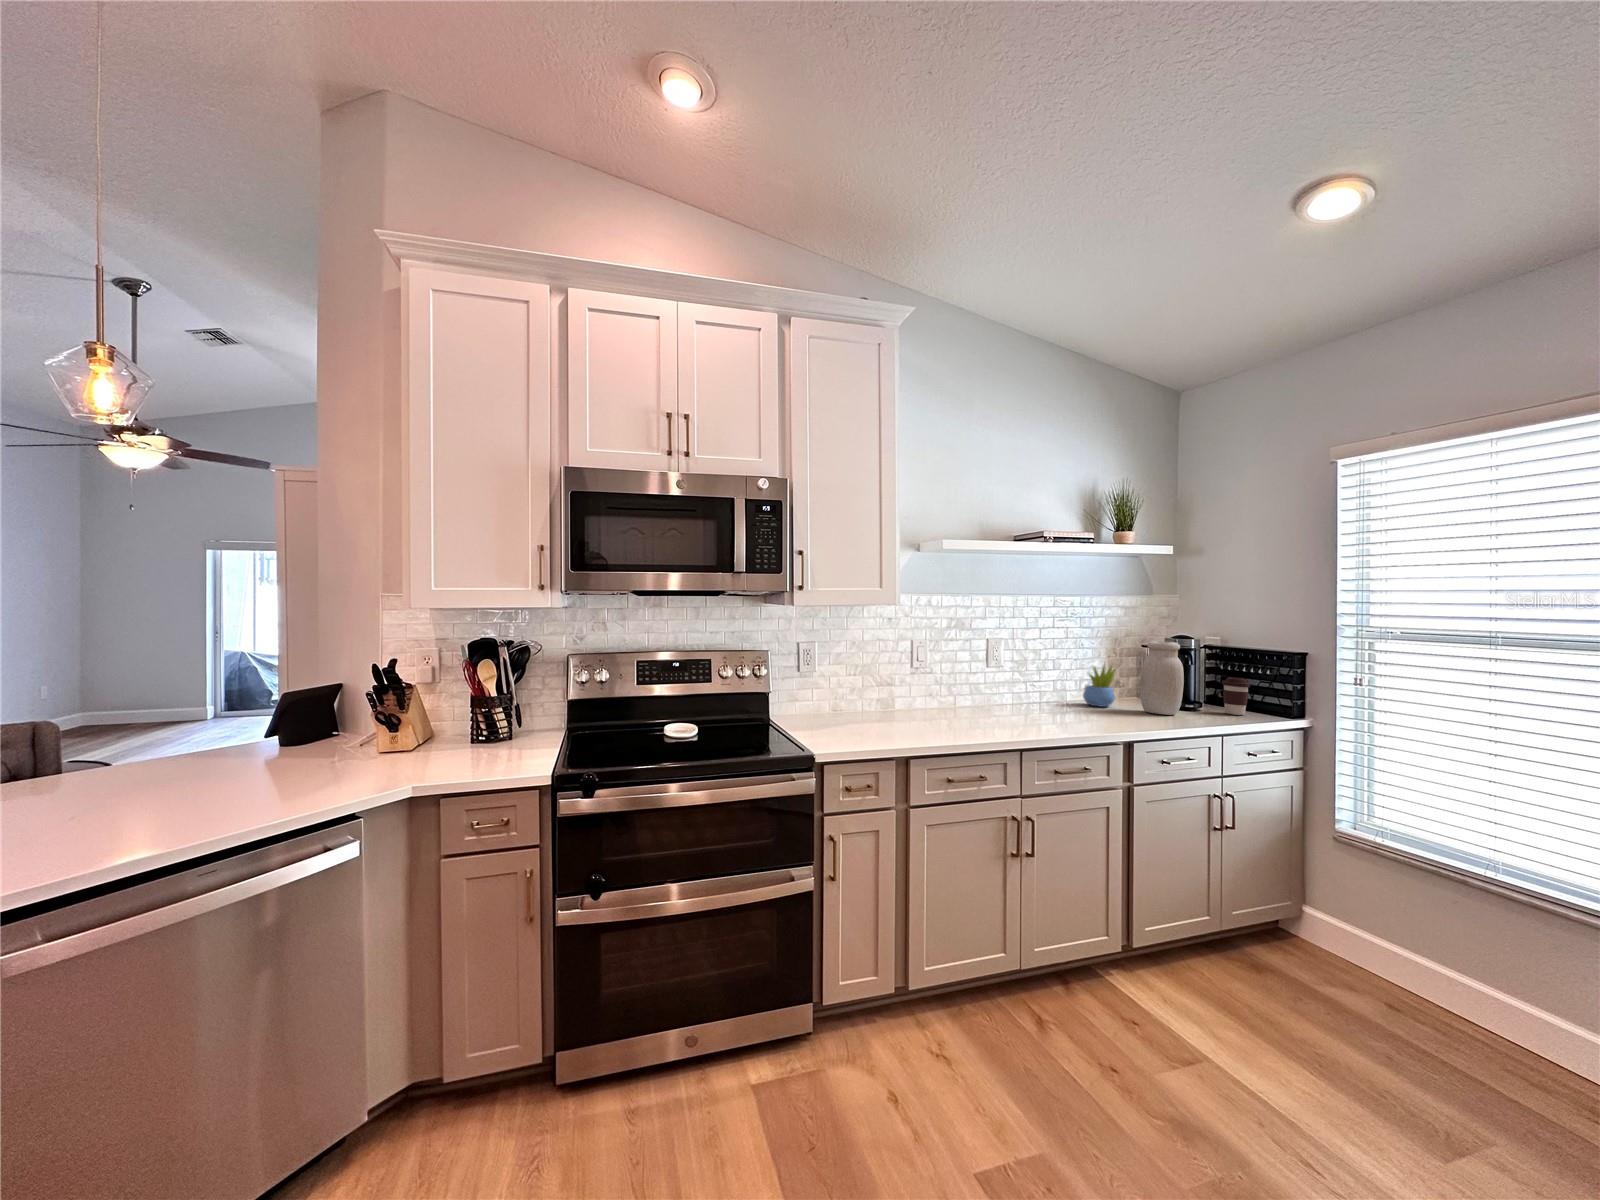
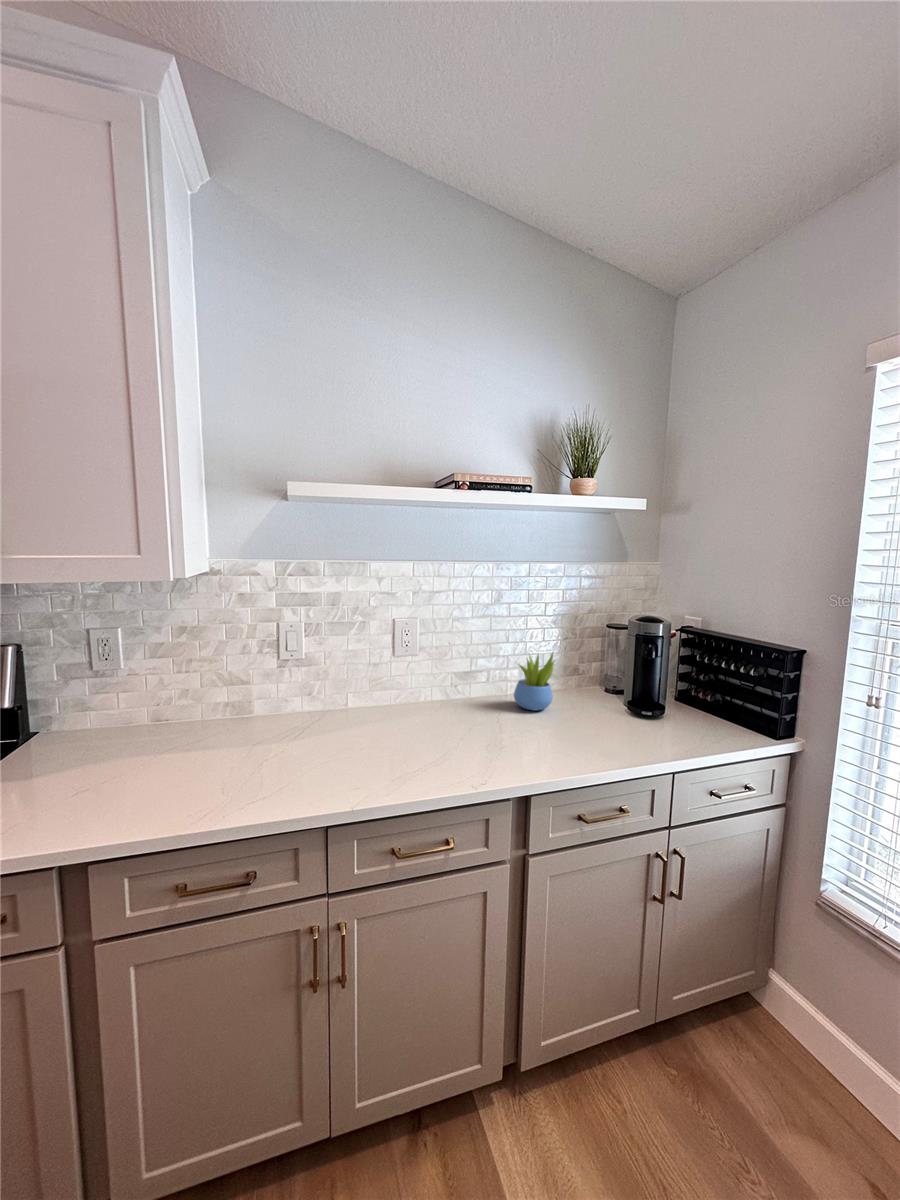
jar: present [1140,641,1184,715] -> none [579,629,636,731]
coffee cup: present [1222,678,1250,715] -> none [691,677,726,730]

